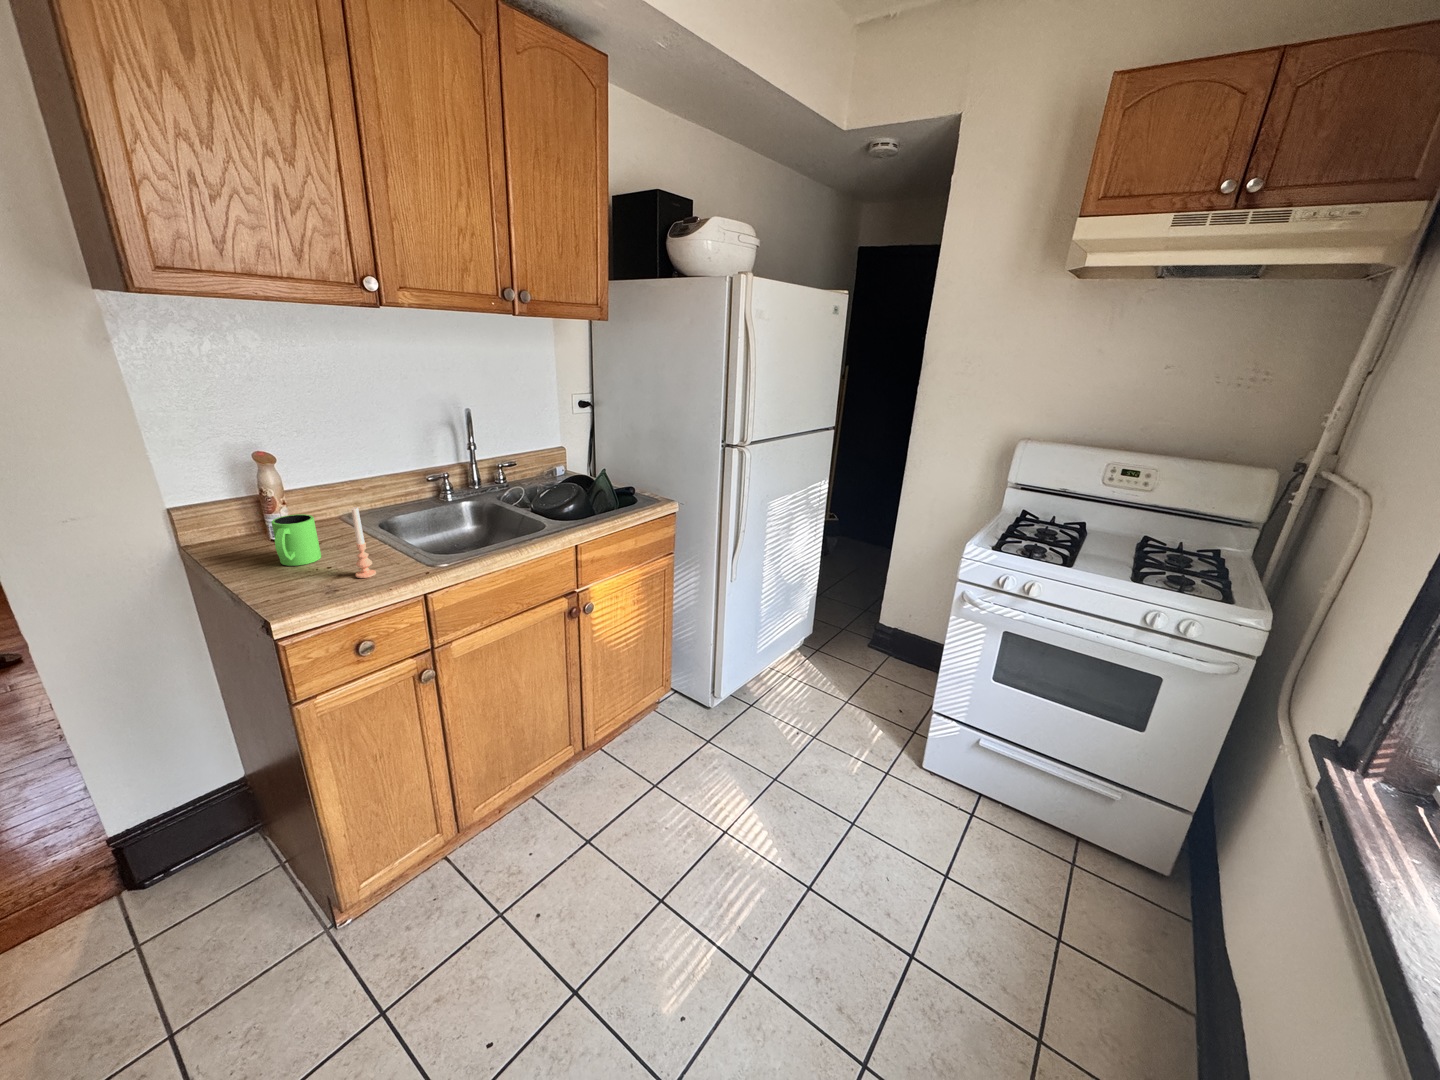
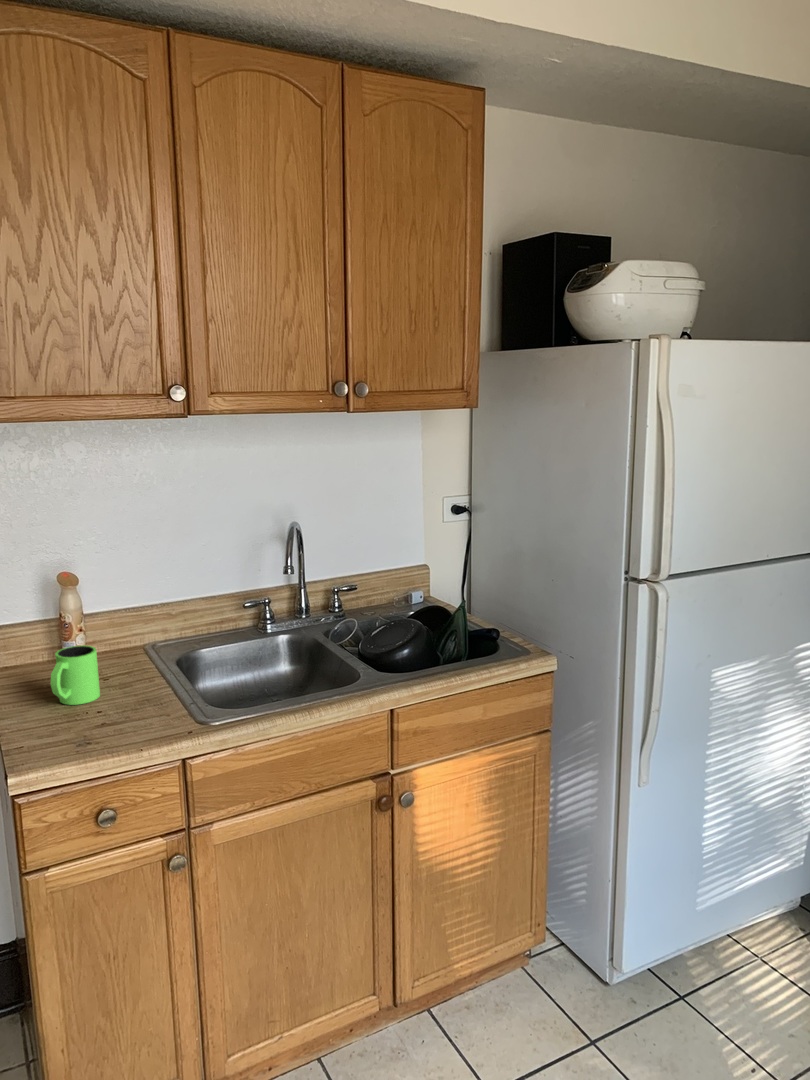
candle: present [351,507,376,578] -> none [116,646,139,730]

